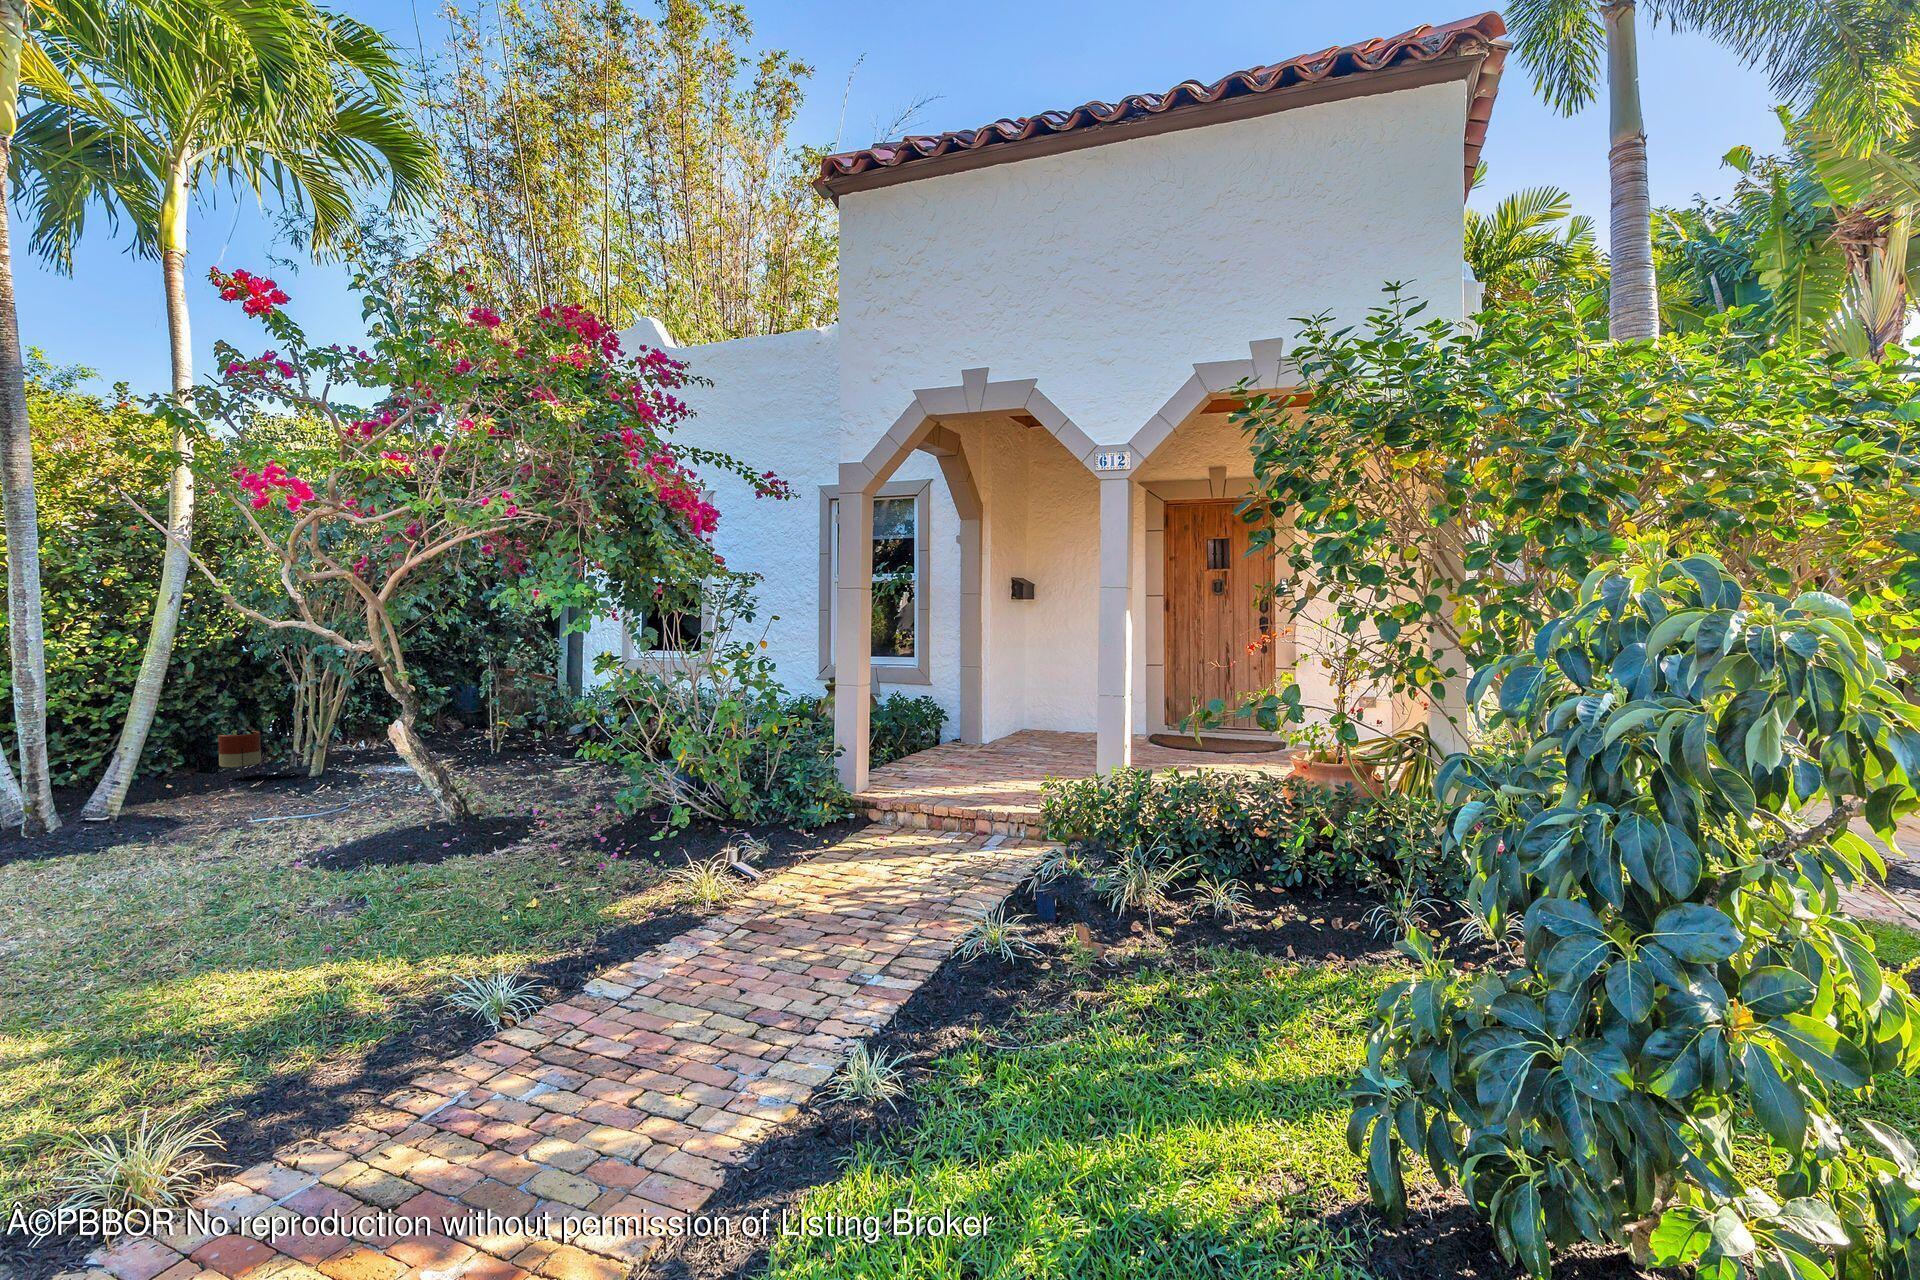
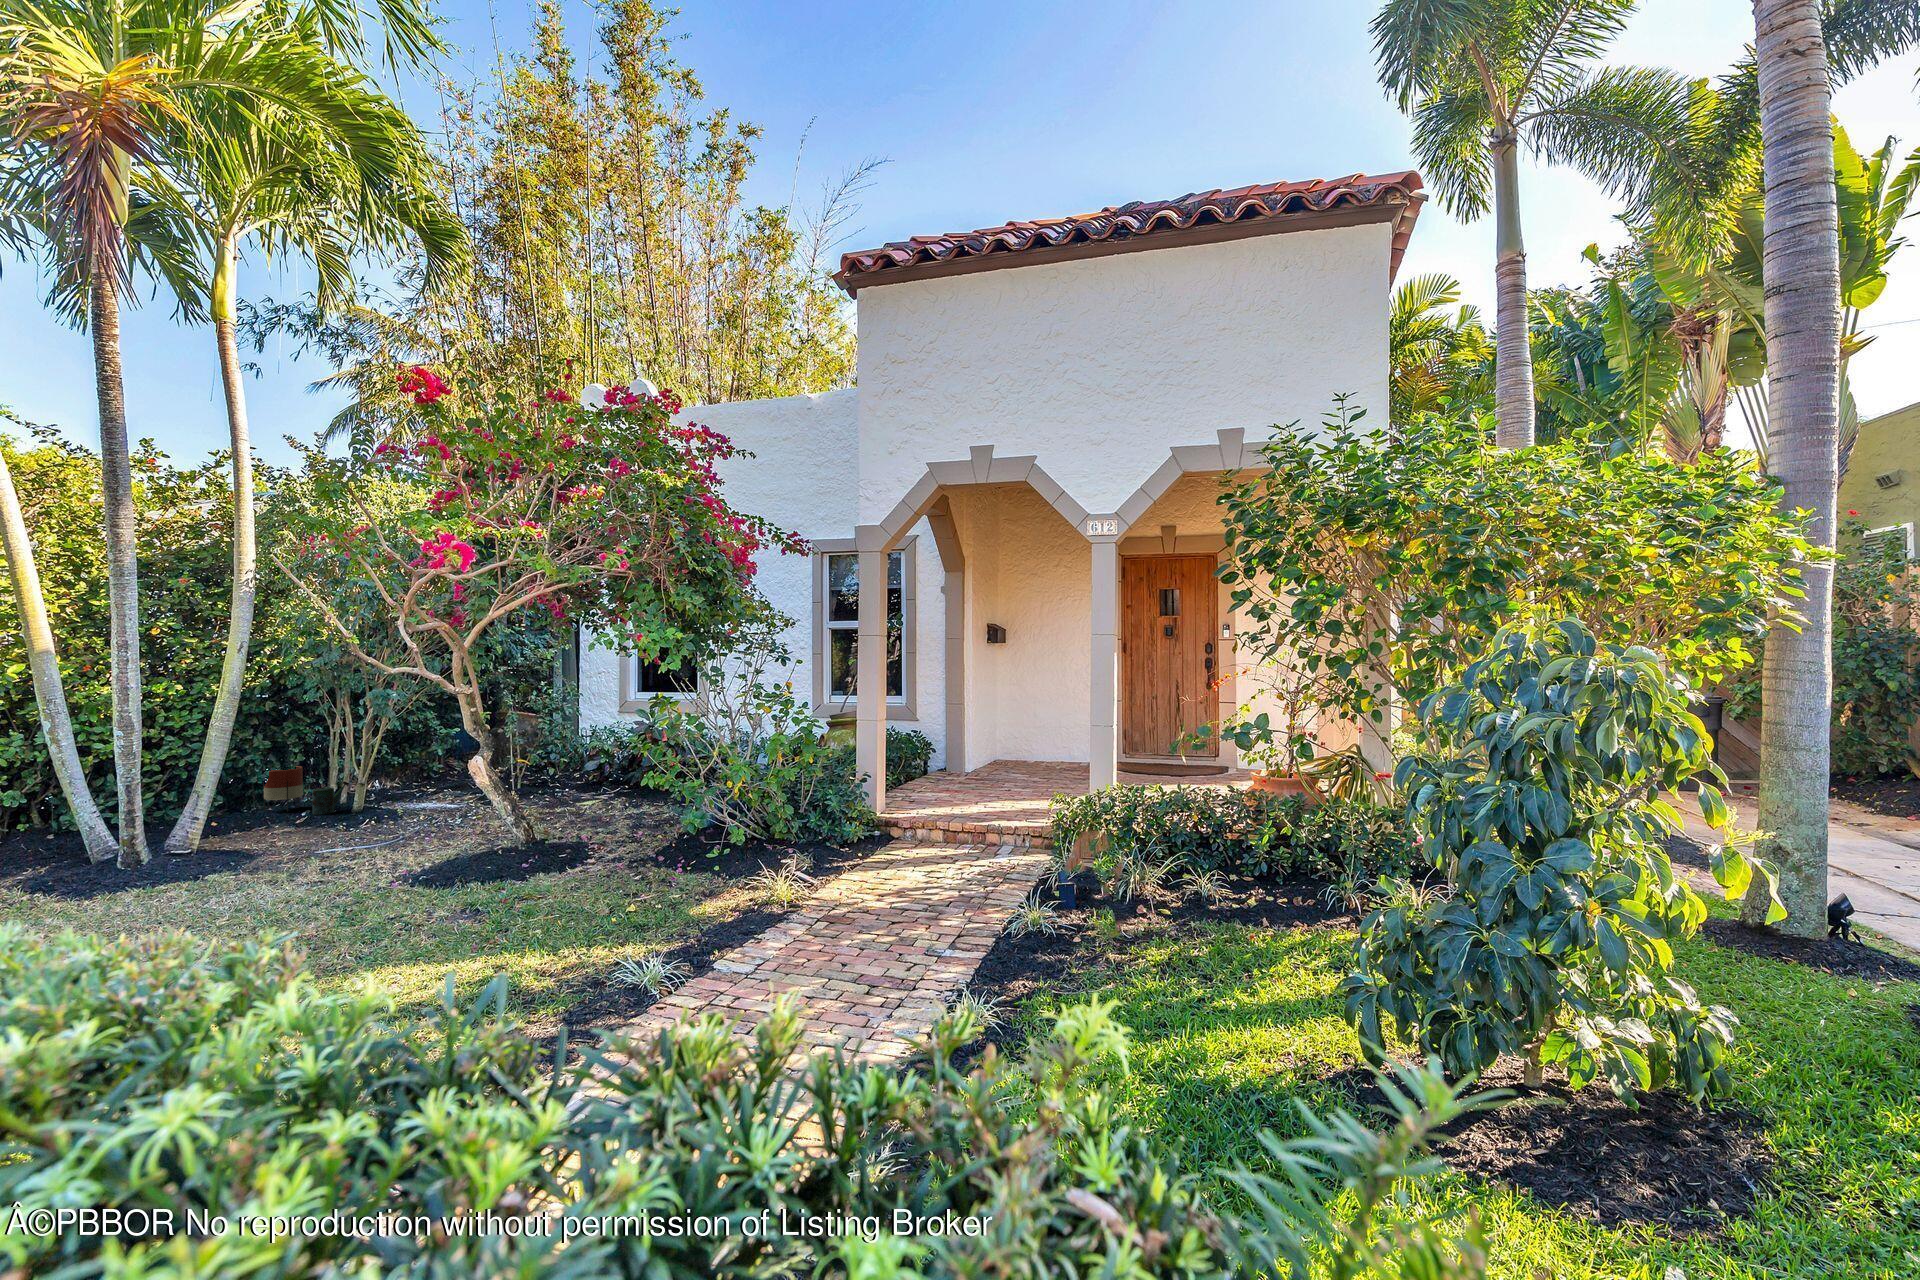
watering can: none [259,748,307,784] -> present [307,781,349,815]

